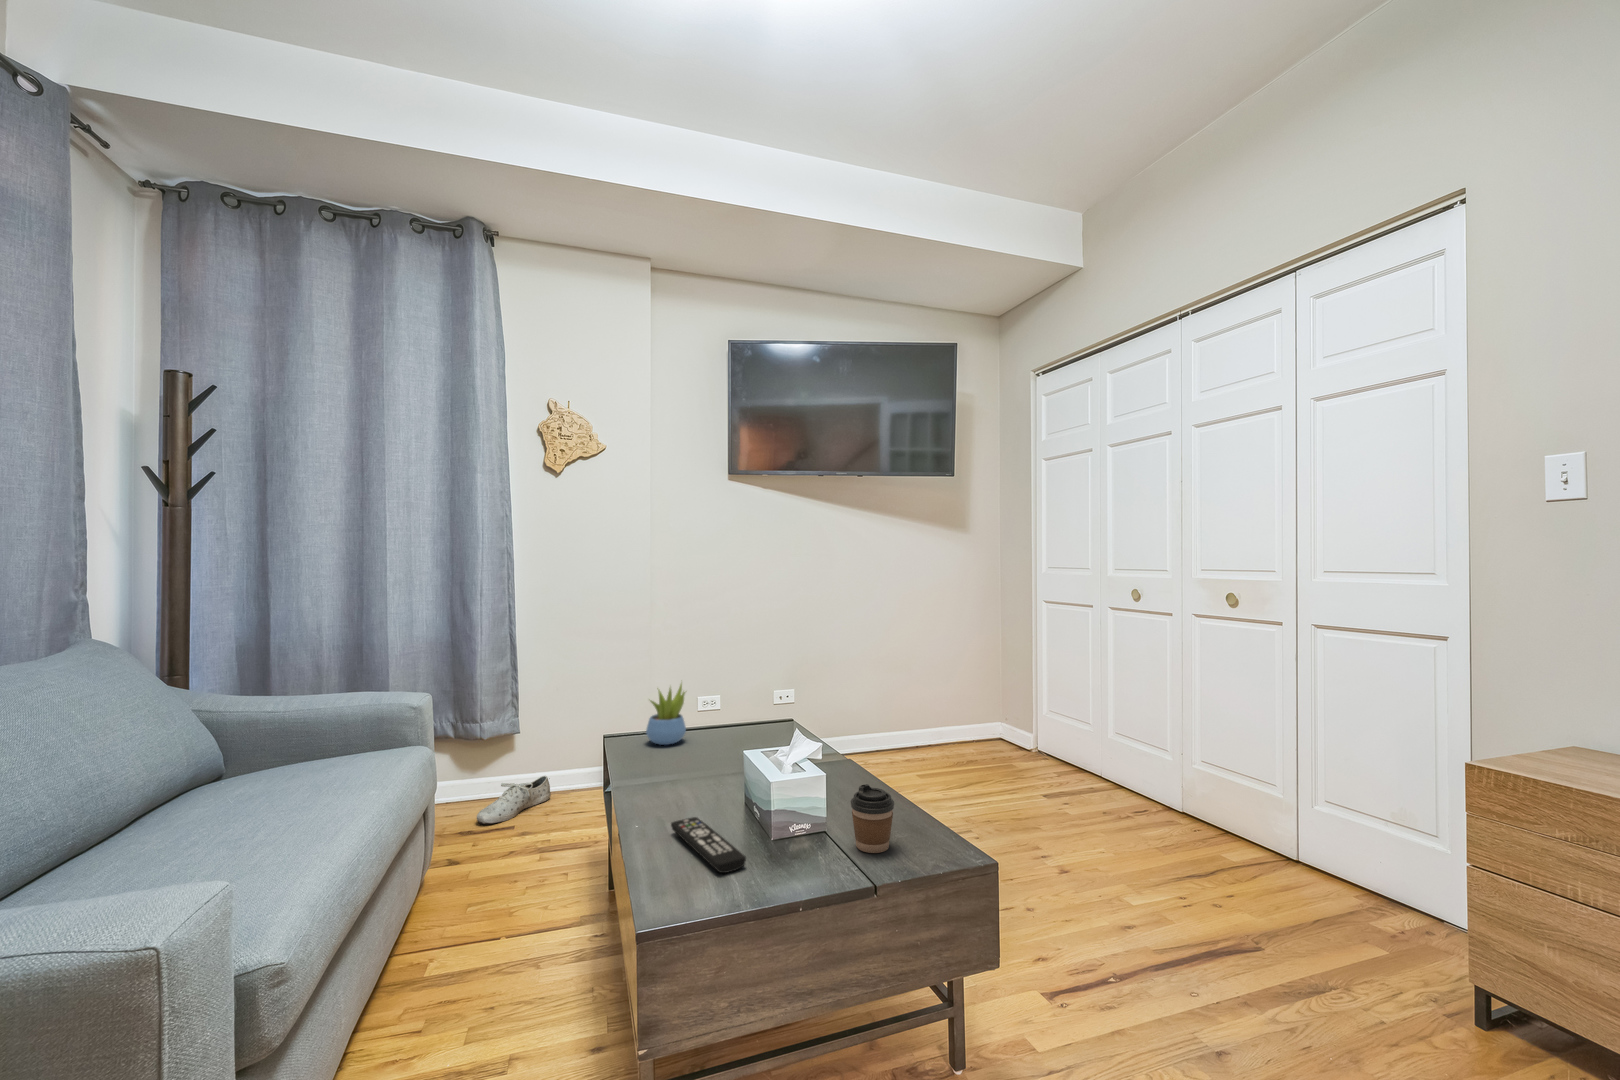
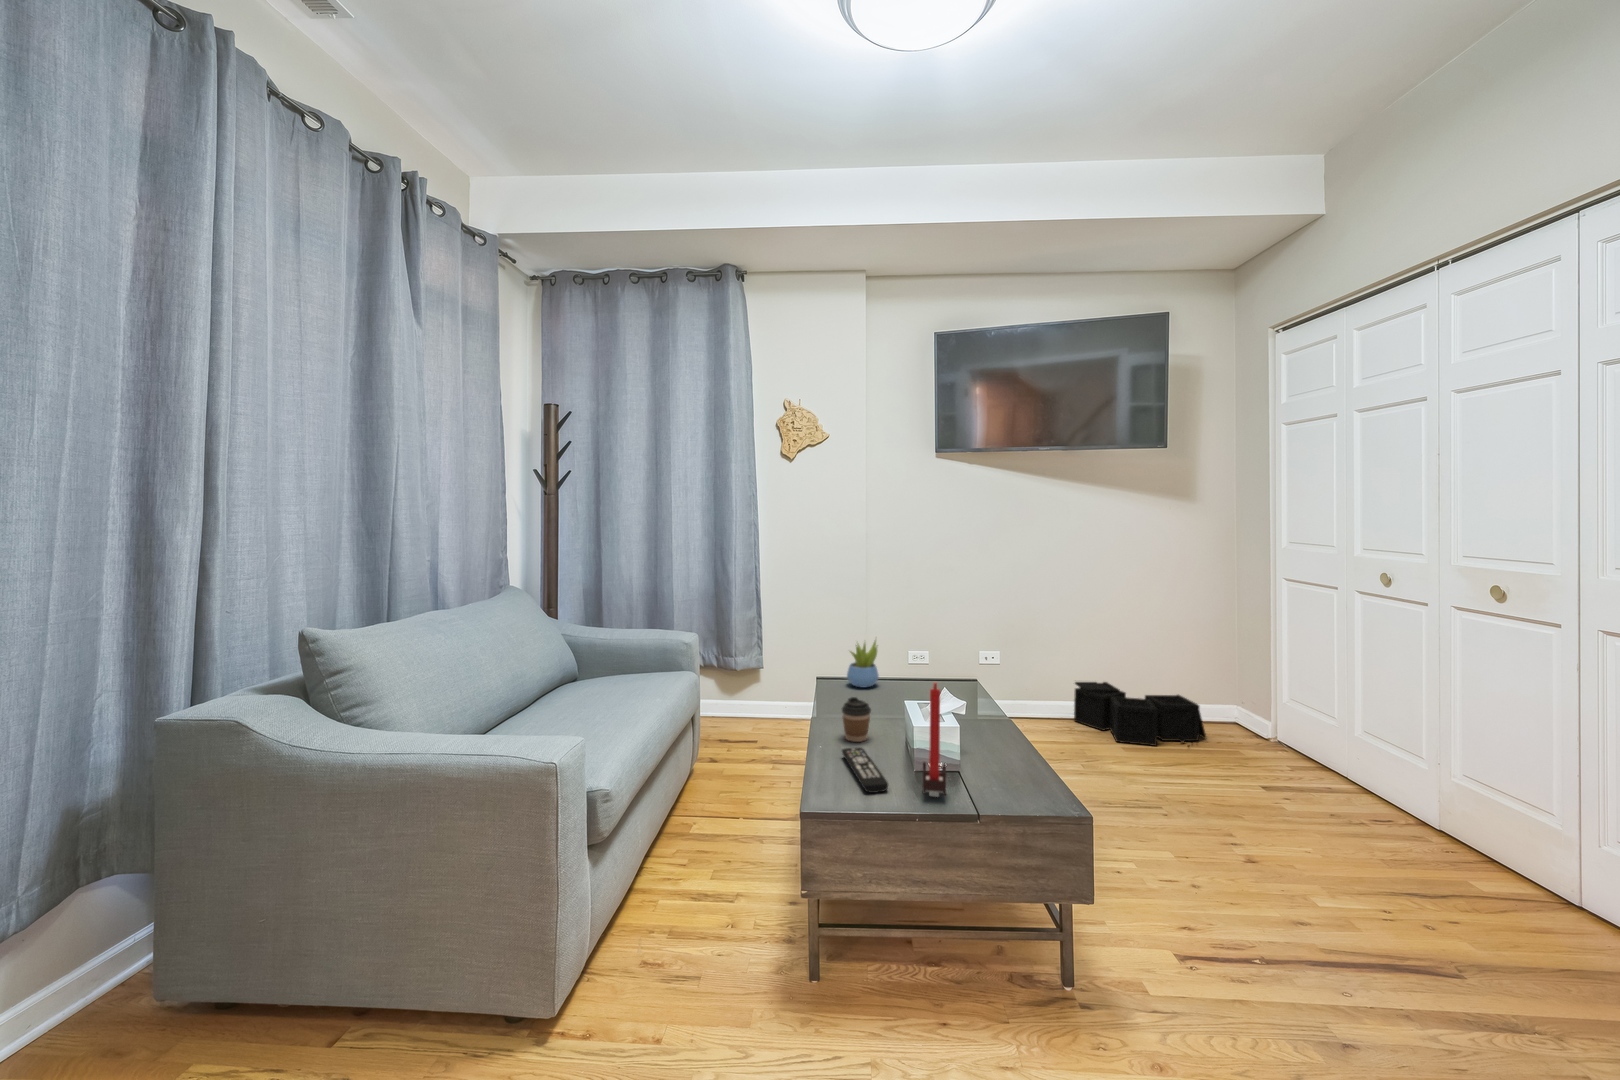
storage bin: none [873,715,998,777] -> present [1074,682,1206,746]
candle: none [787,721,820,864] -> present [923,683,946,797]
shoe: present [477,776,551,825] -> none [735,700,789,732]
coffee cup: present [851,784,894,853] -> present [842,697,871,742]

